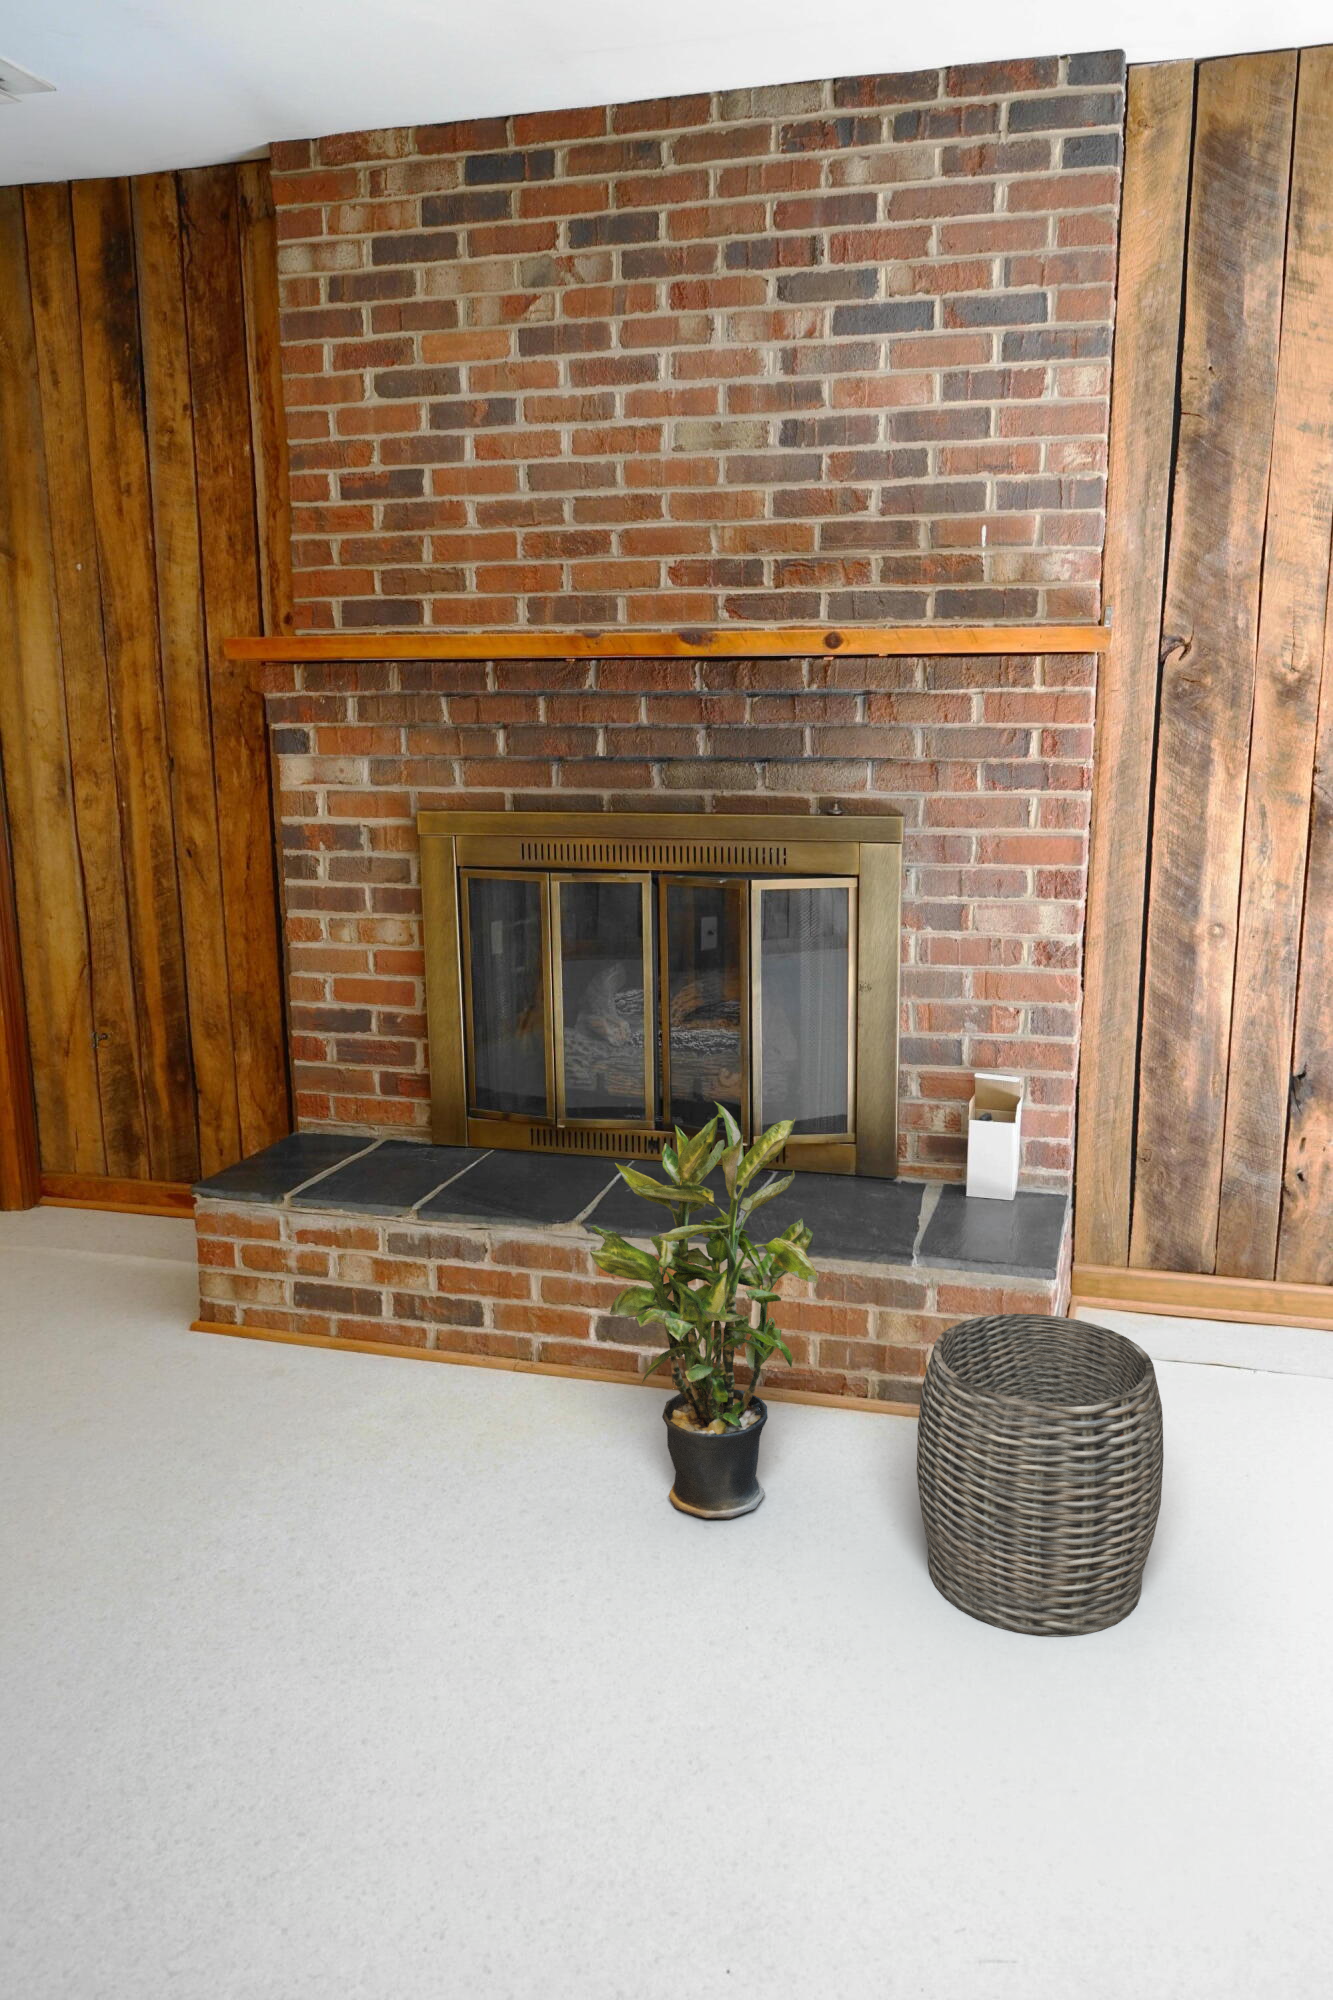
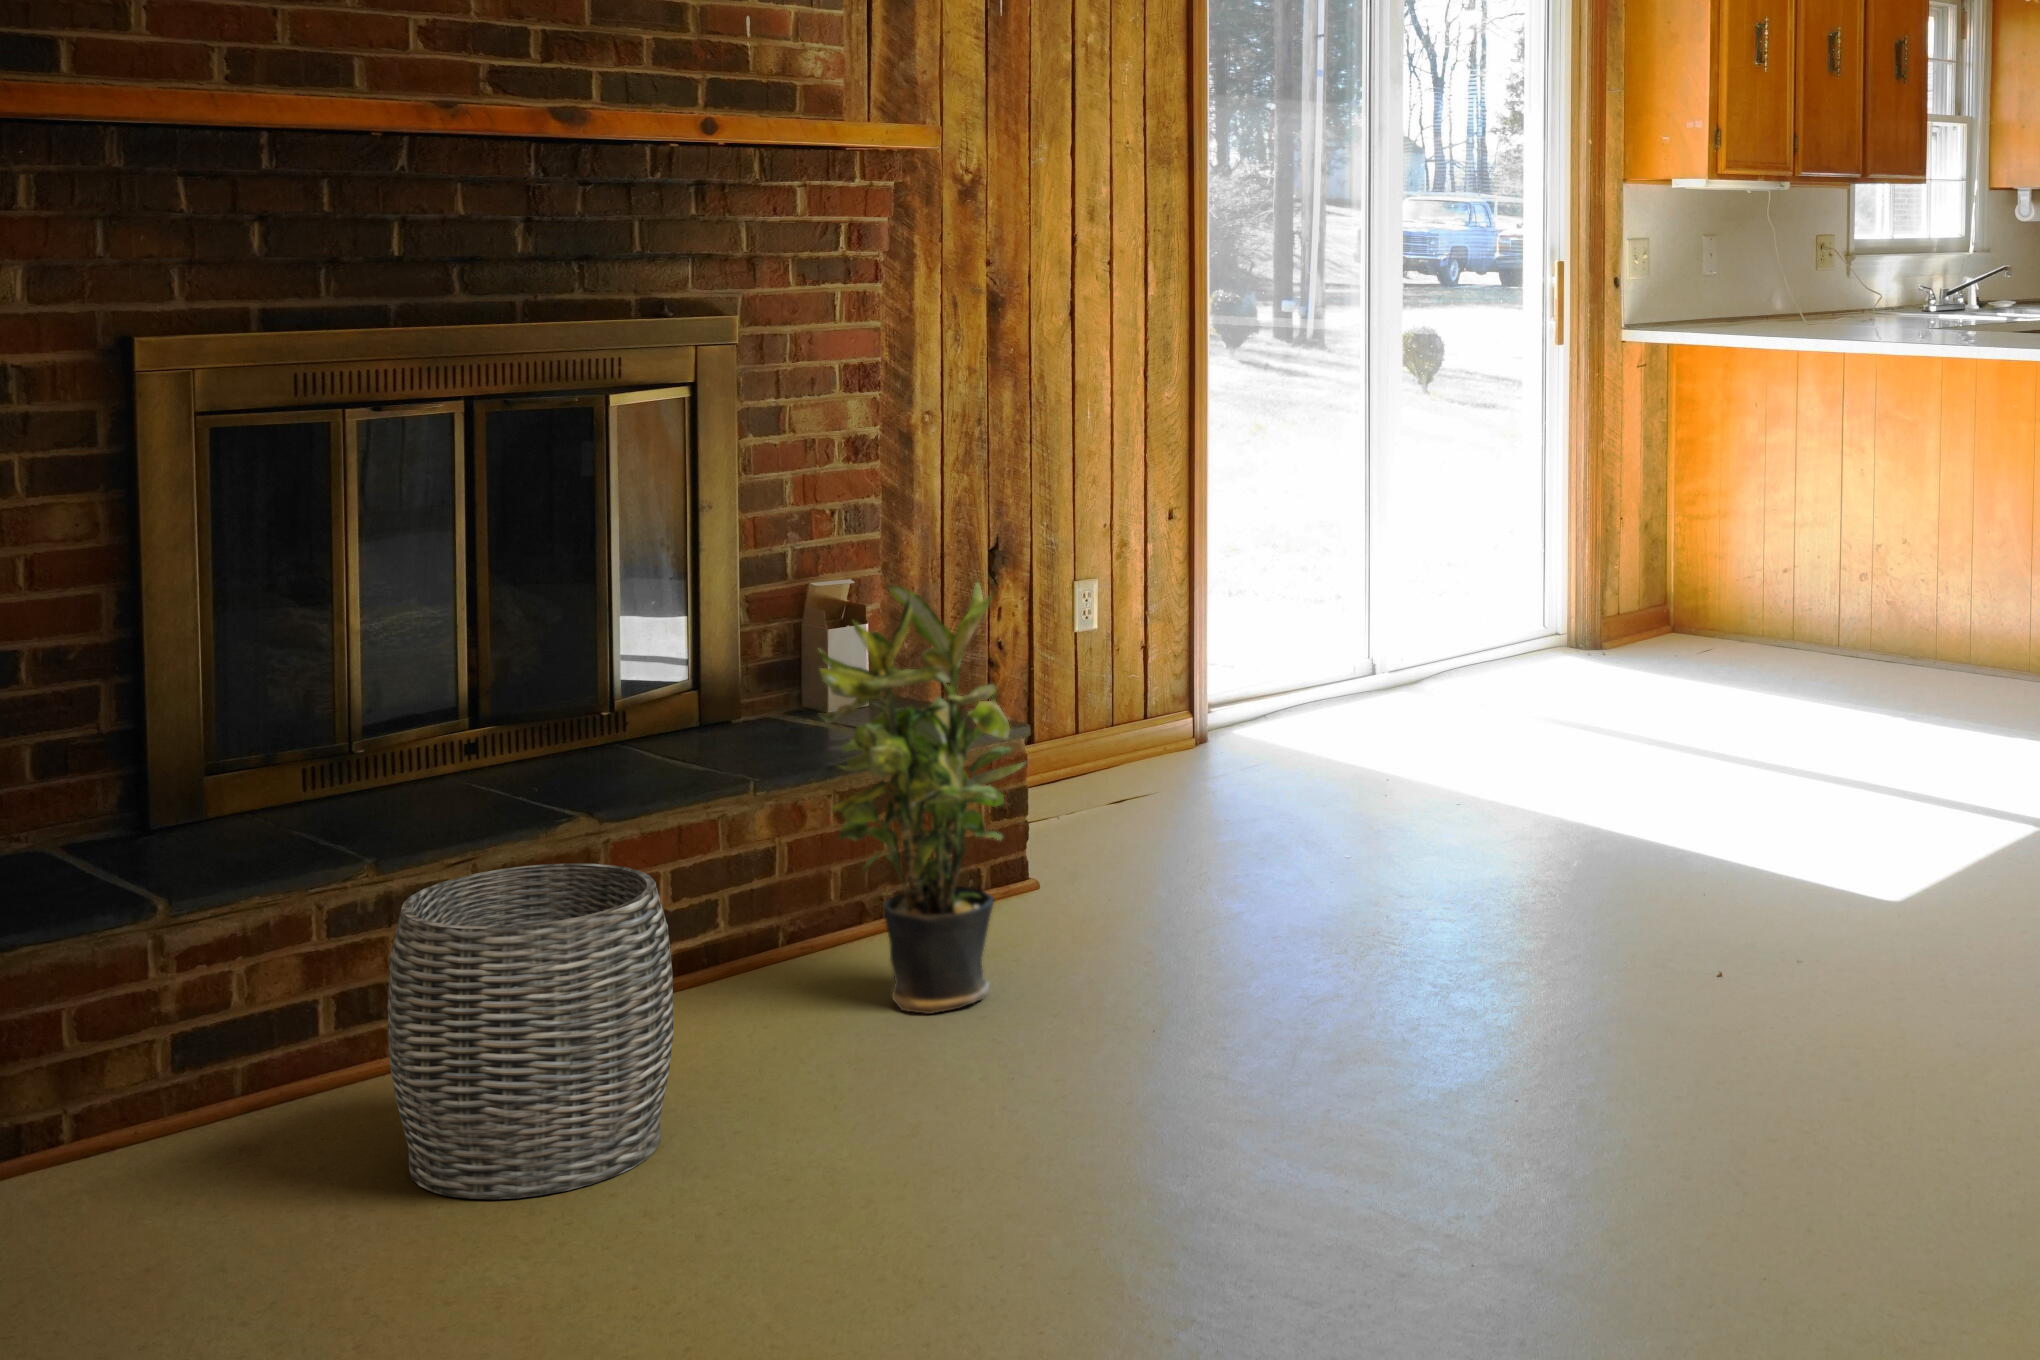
woven basket: present [917,1314,1164,1636] -> present [388,863,674,1199]

